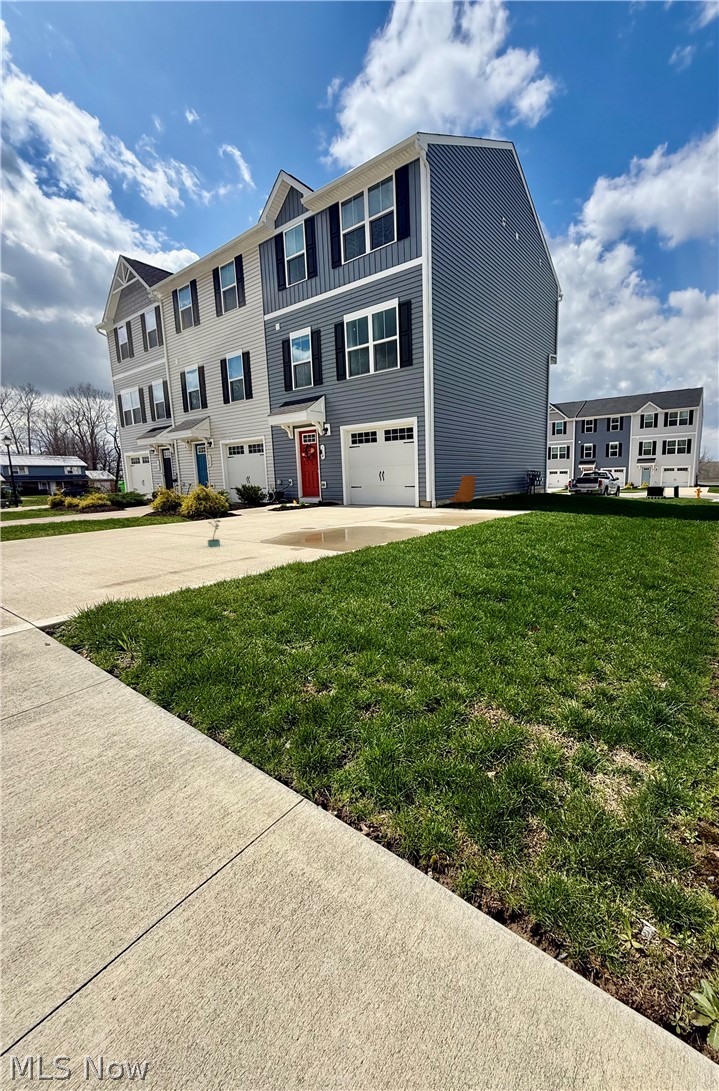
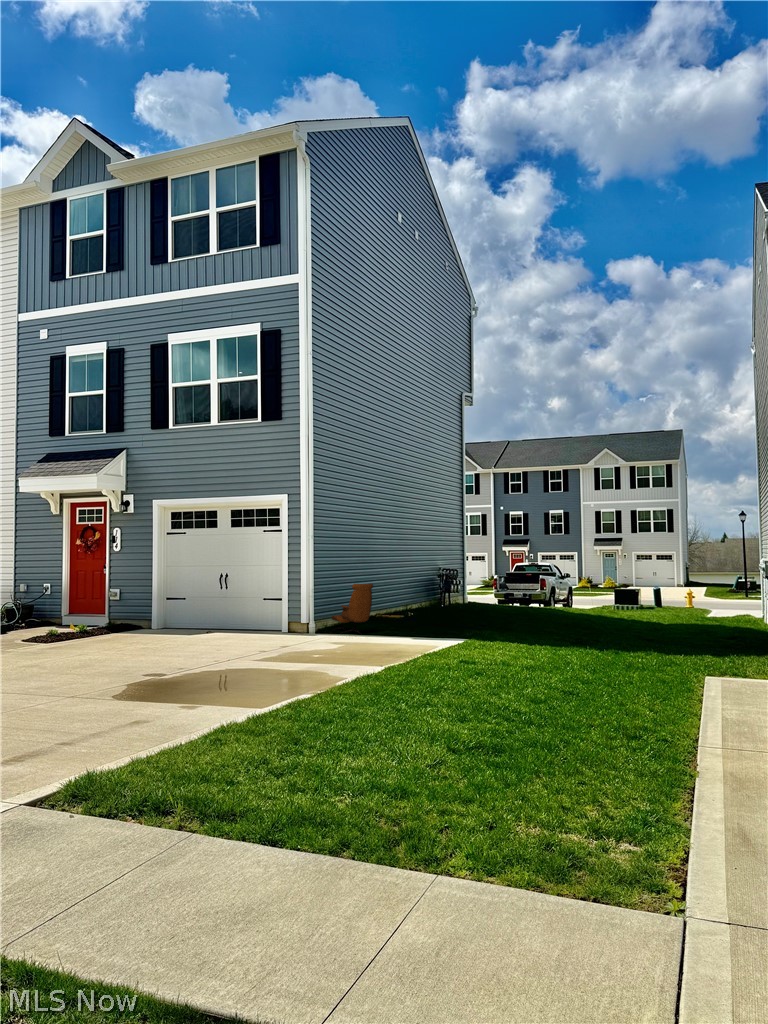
potted plant: present [208,520,220,547] -> none [31,640,63,695]

